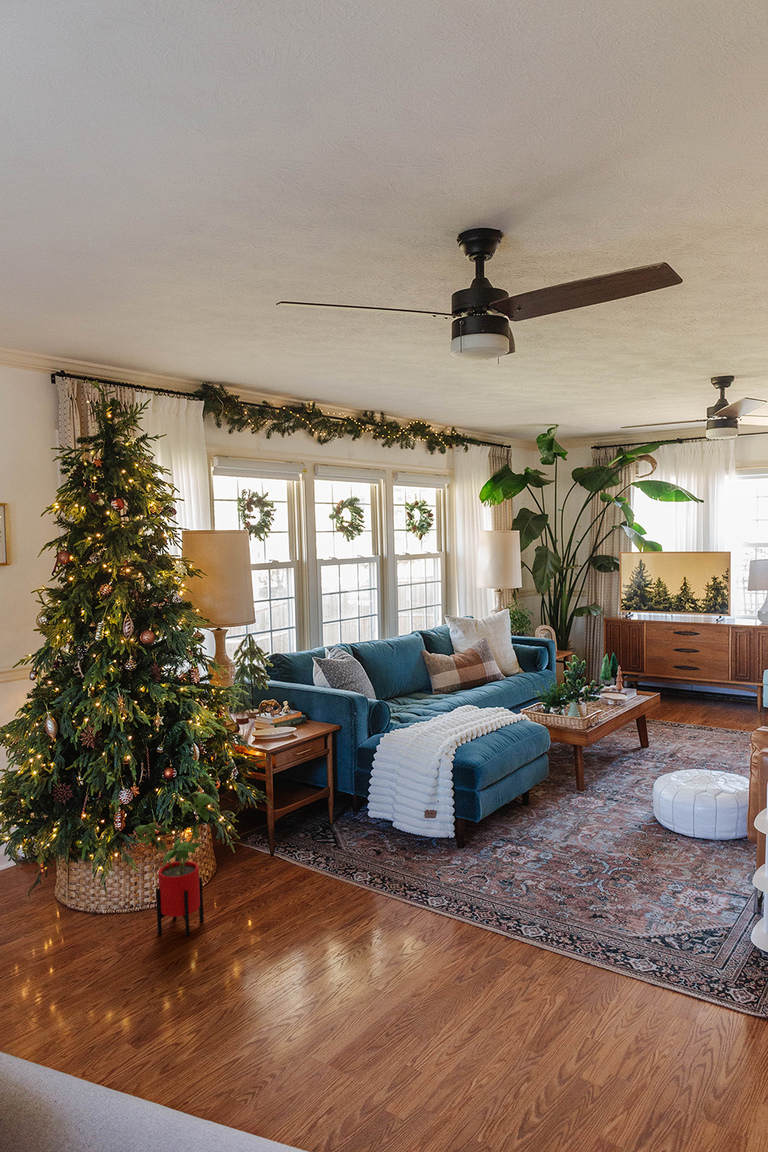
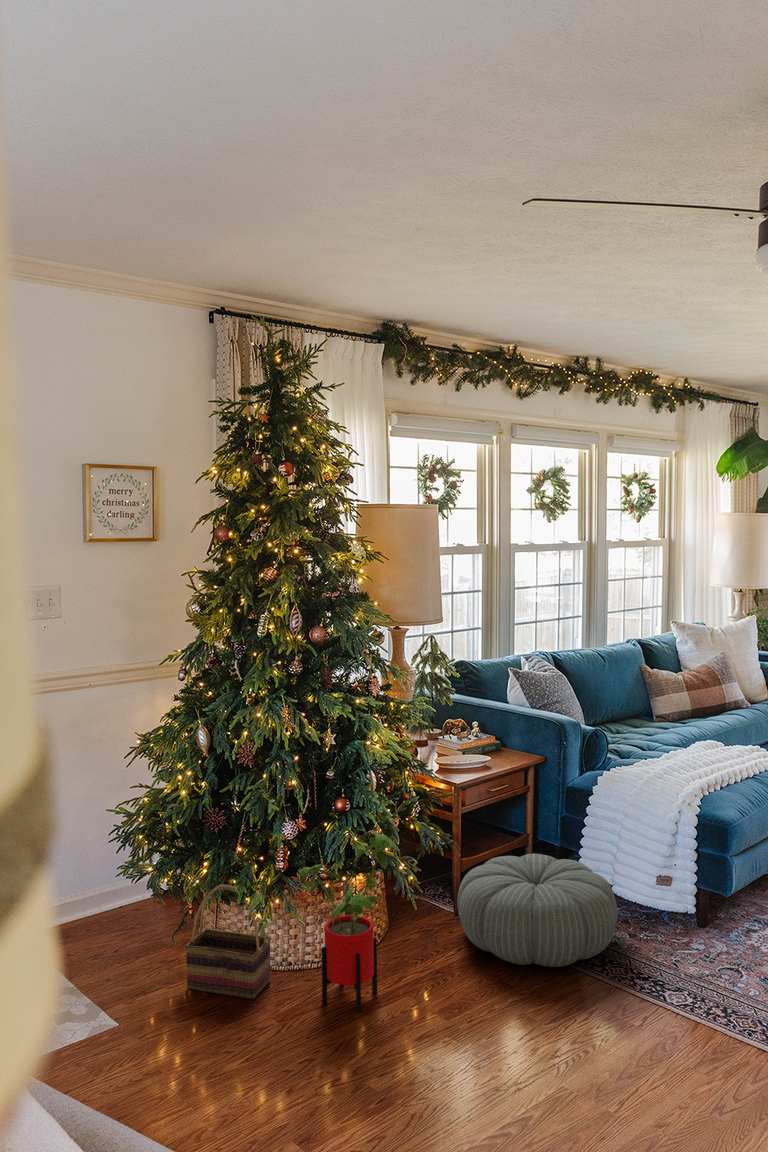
pouf: none [271,802,394,887] -> present [457,854,617,967]
basket: none [39,846,115,938] -> present [185,885,271,999]

